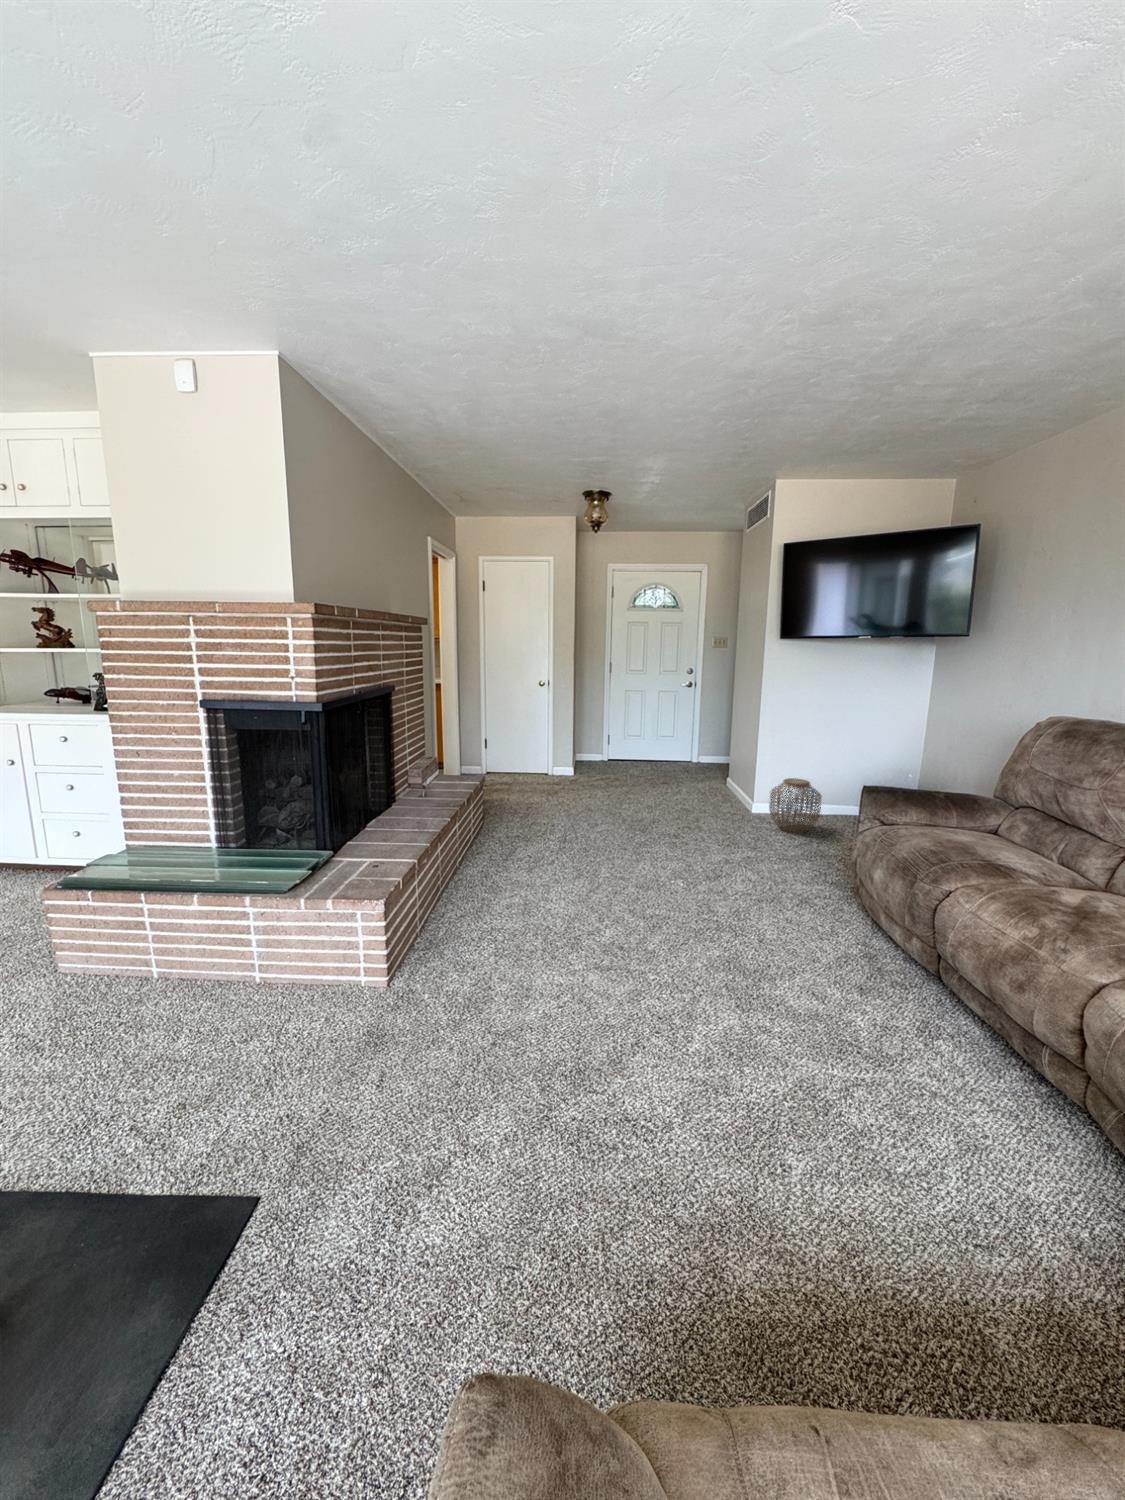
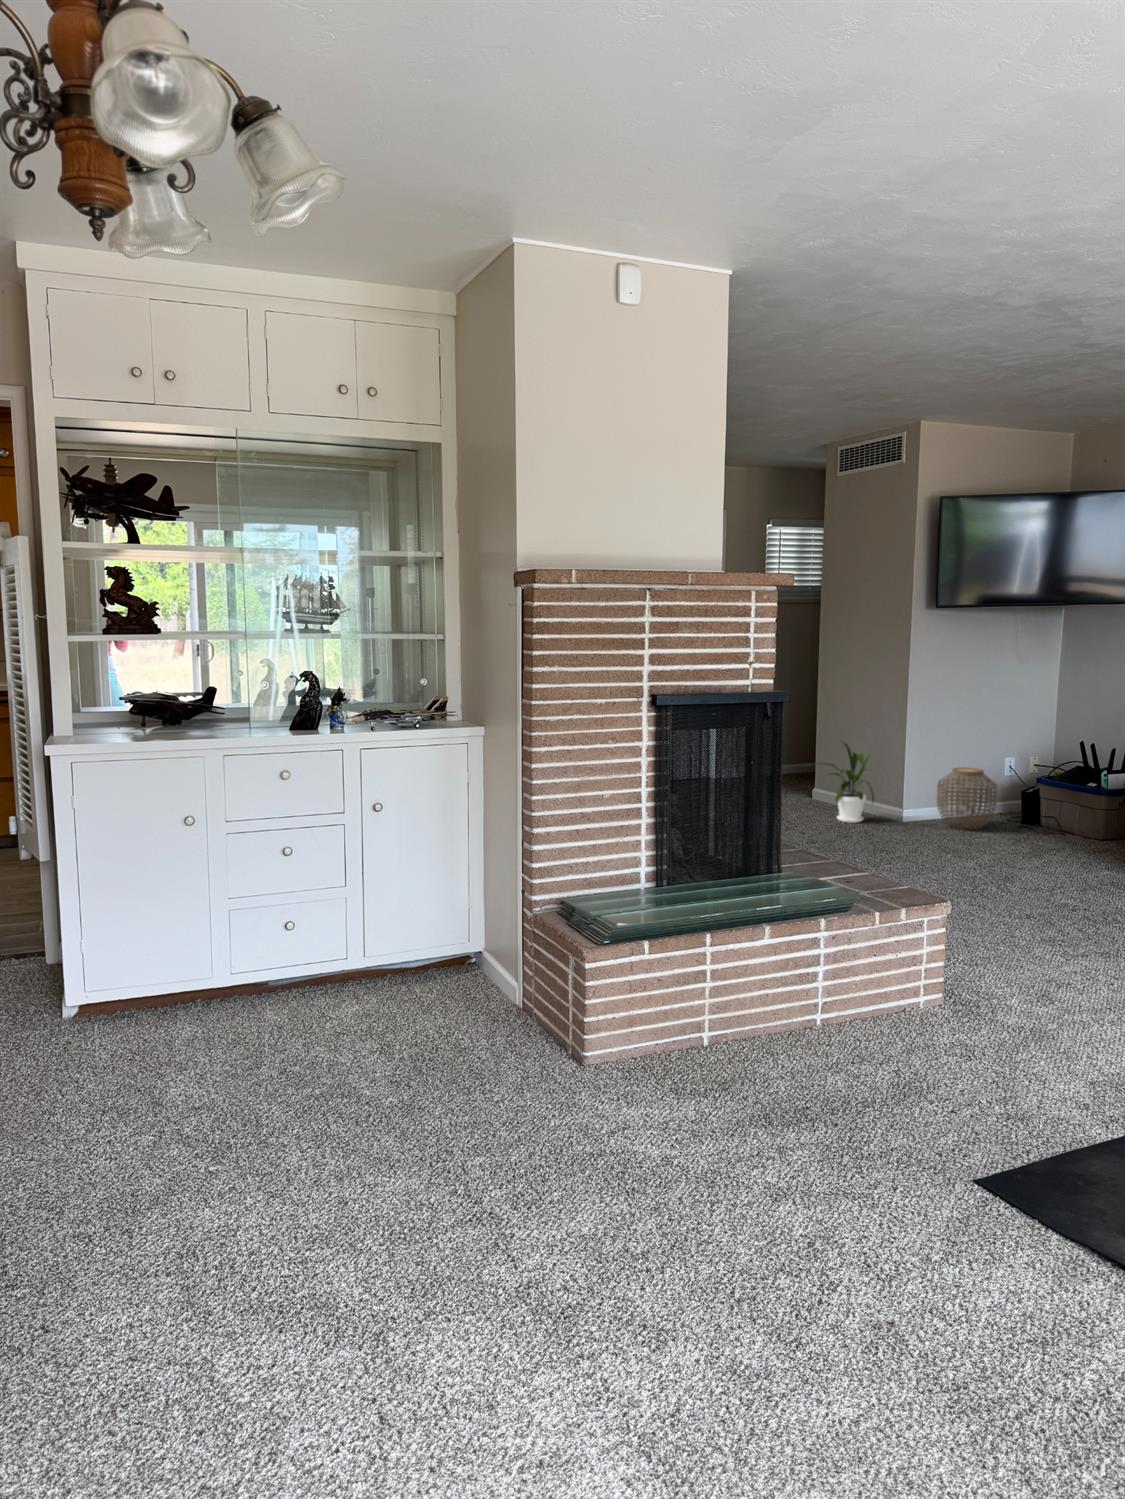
house plant: none [680,746,734,814] -> present [823,742,874,823]

